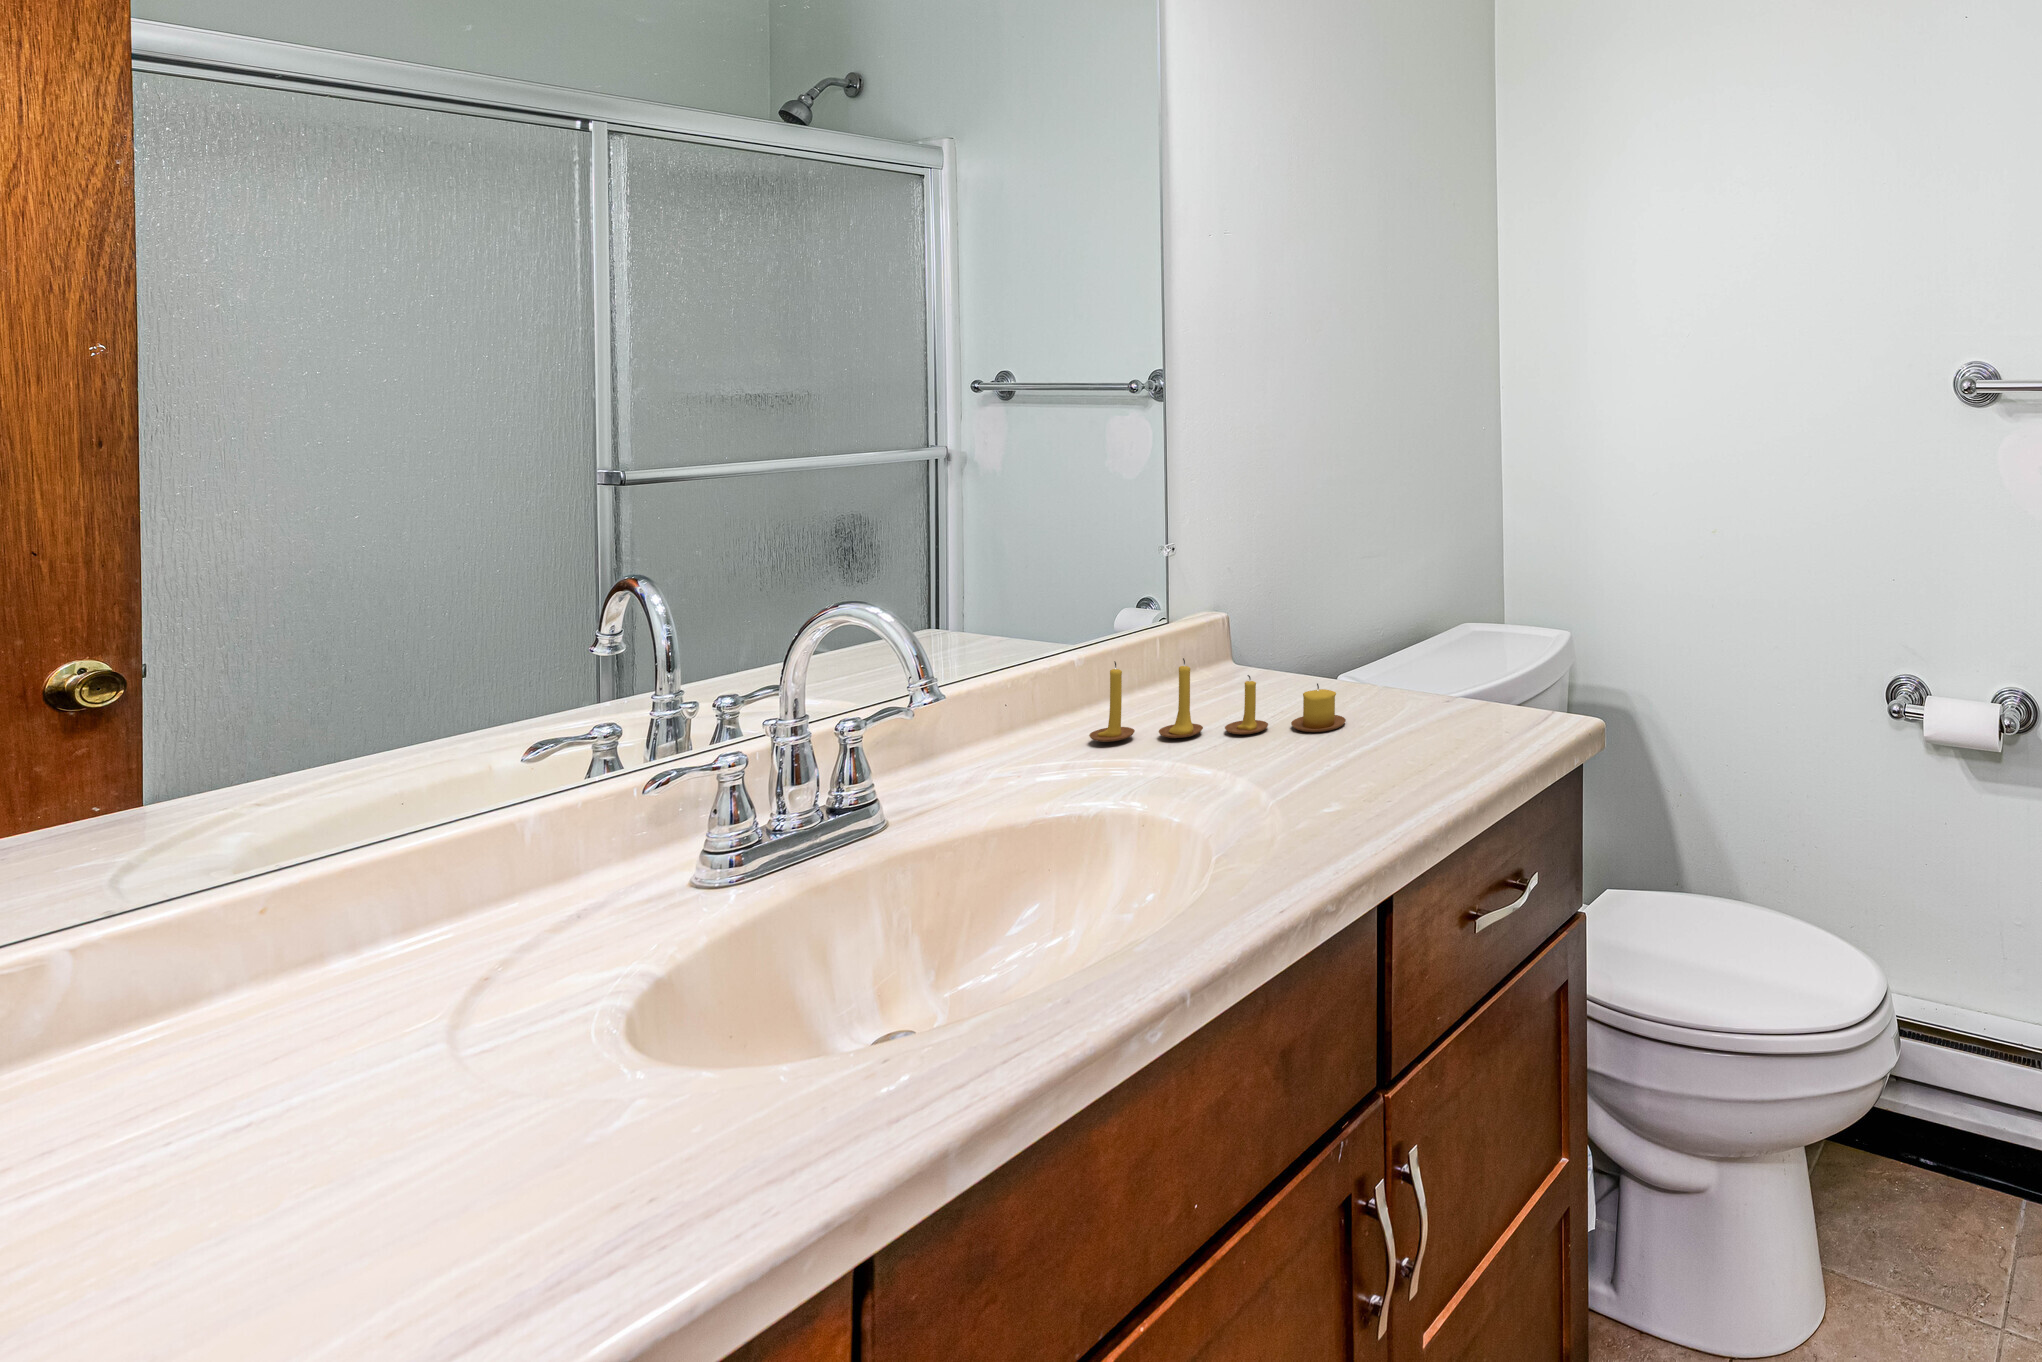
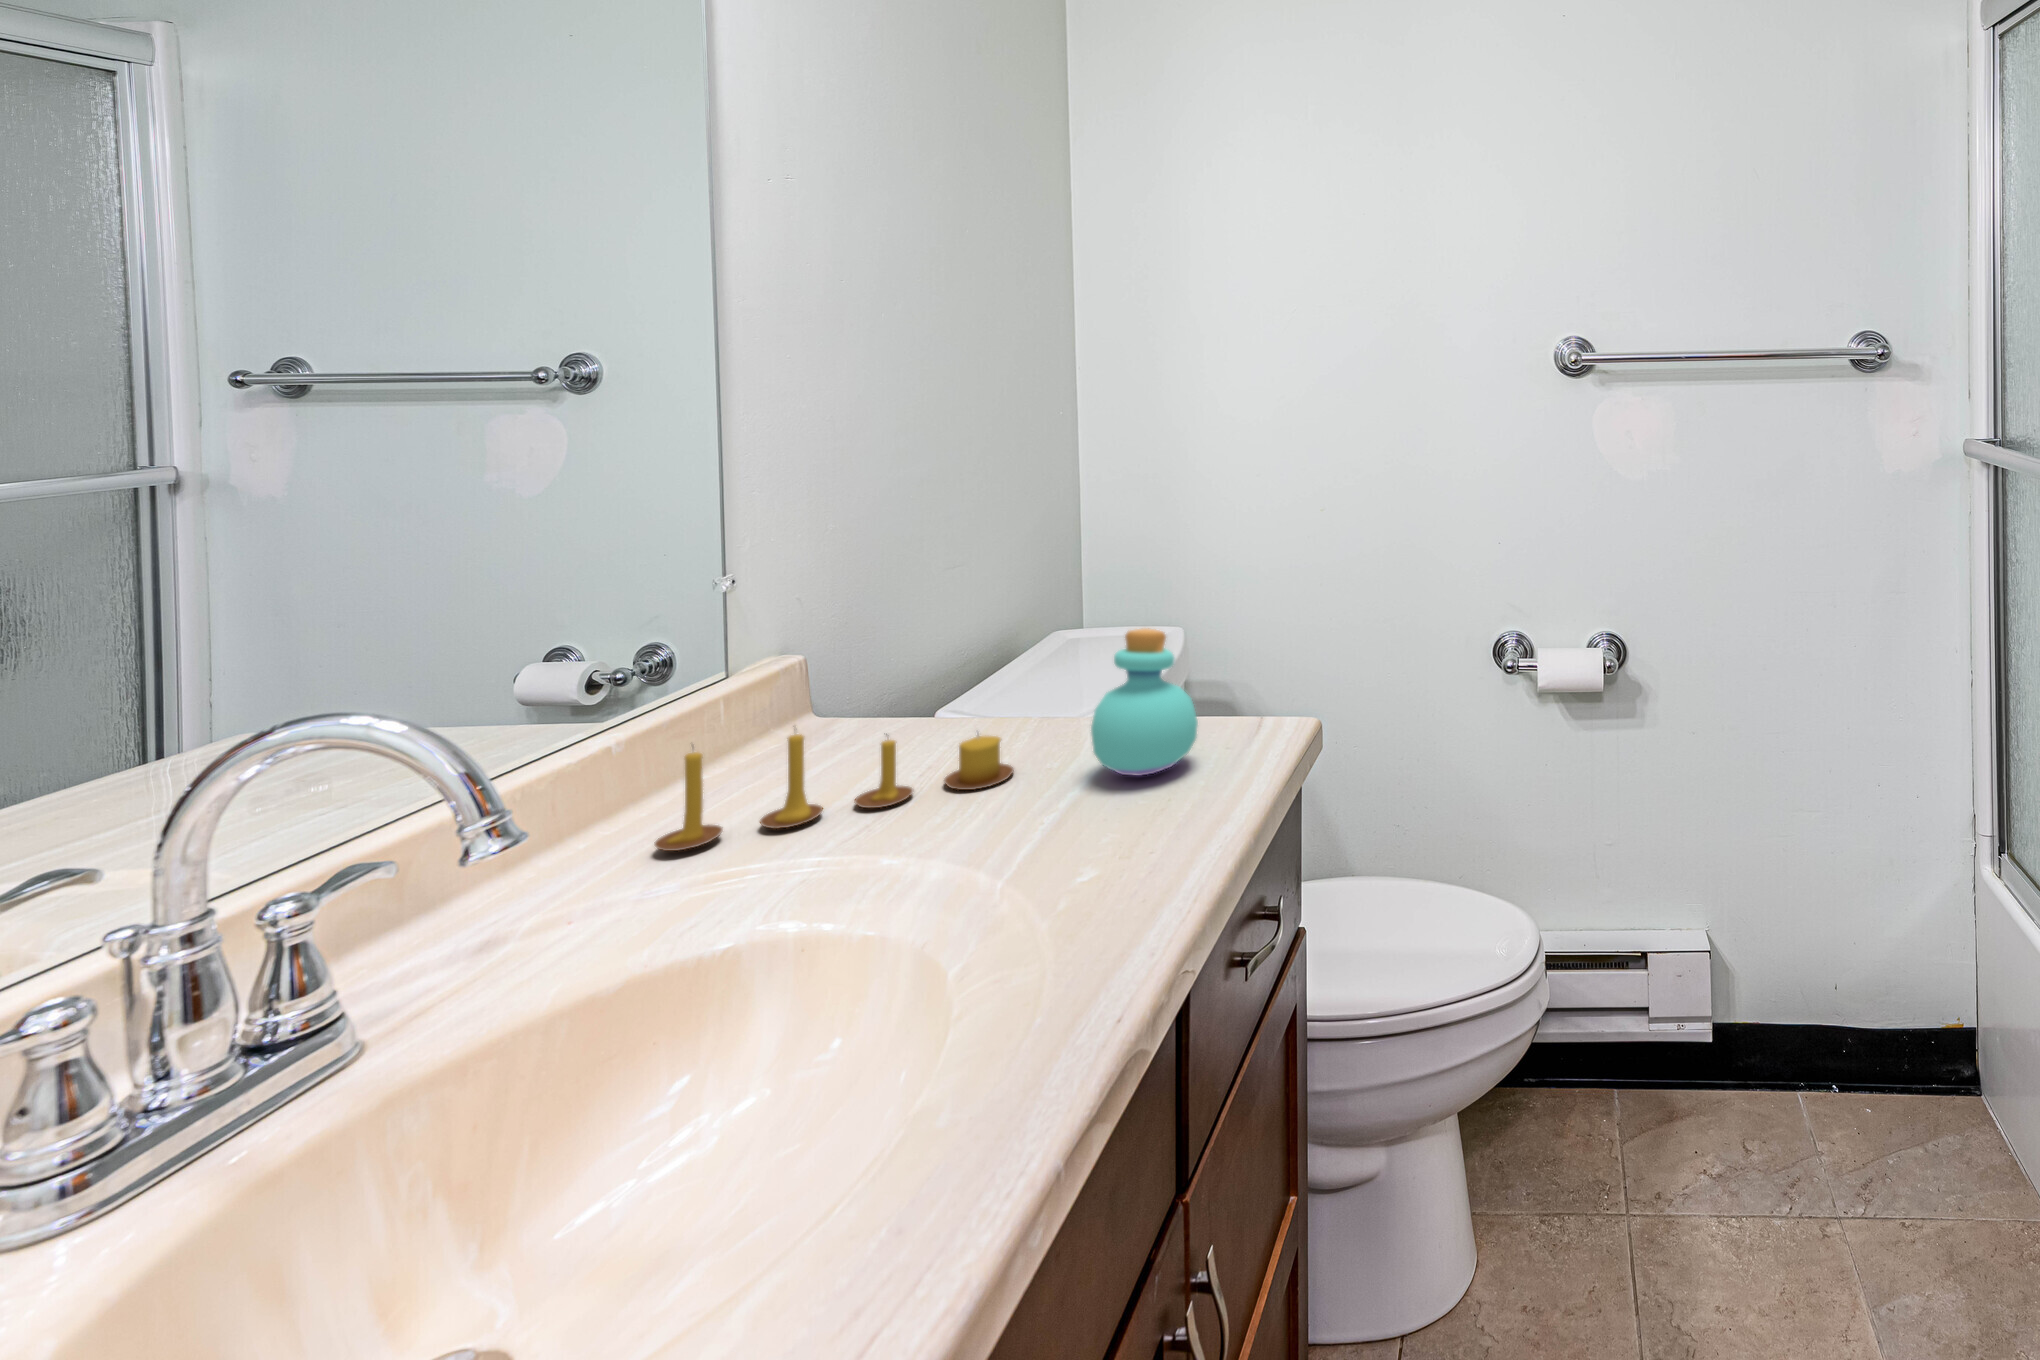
perfume bottle: none [1395,611,1486,740] -> present [1091,628,1198,776]

